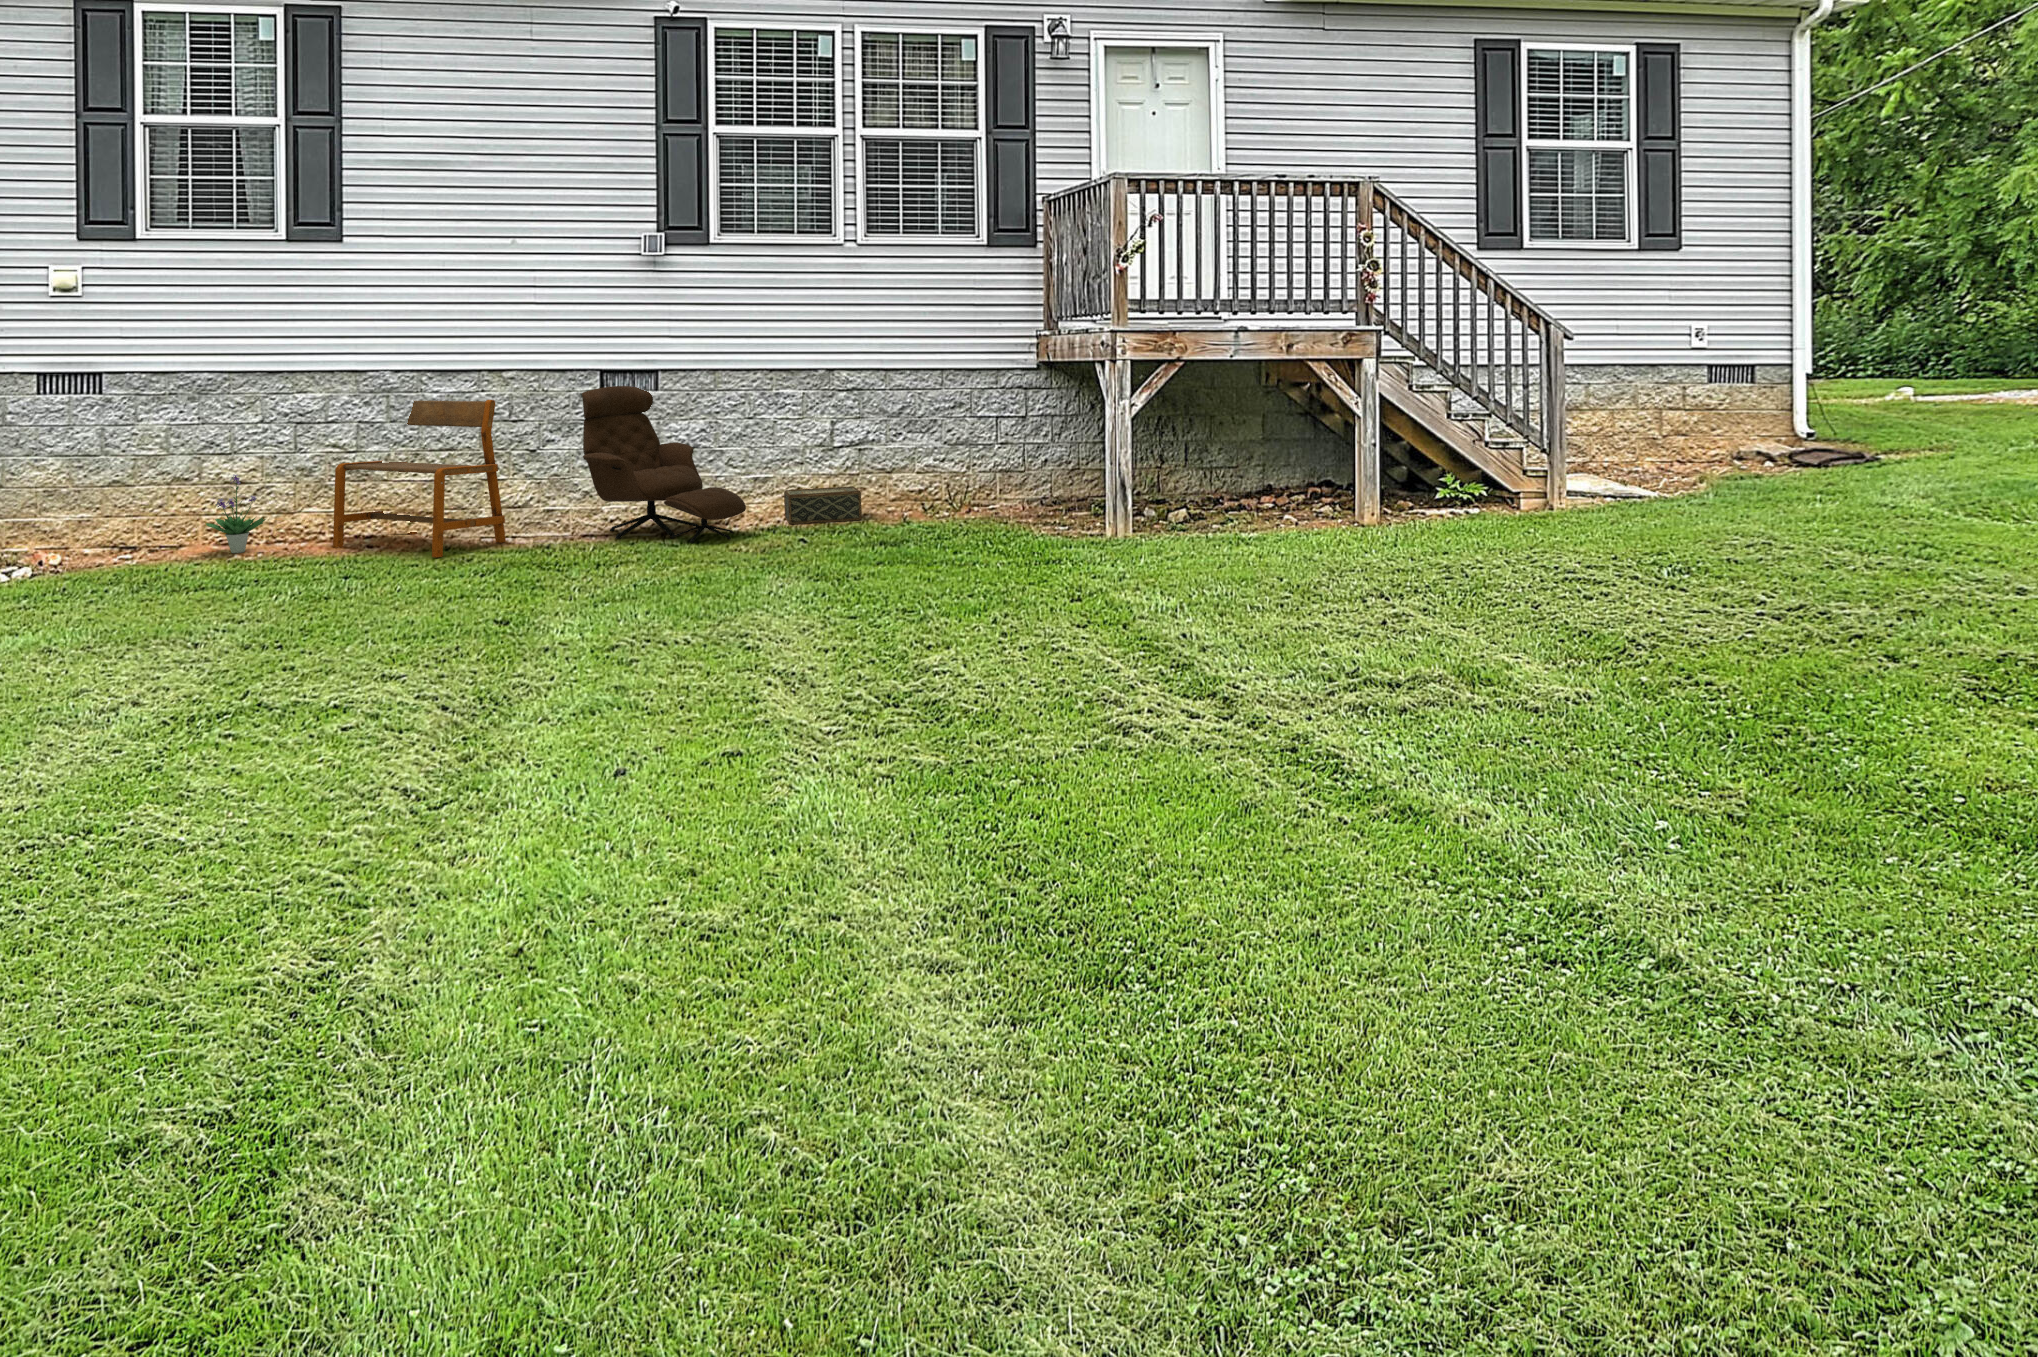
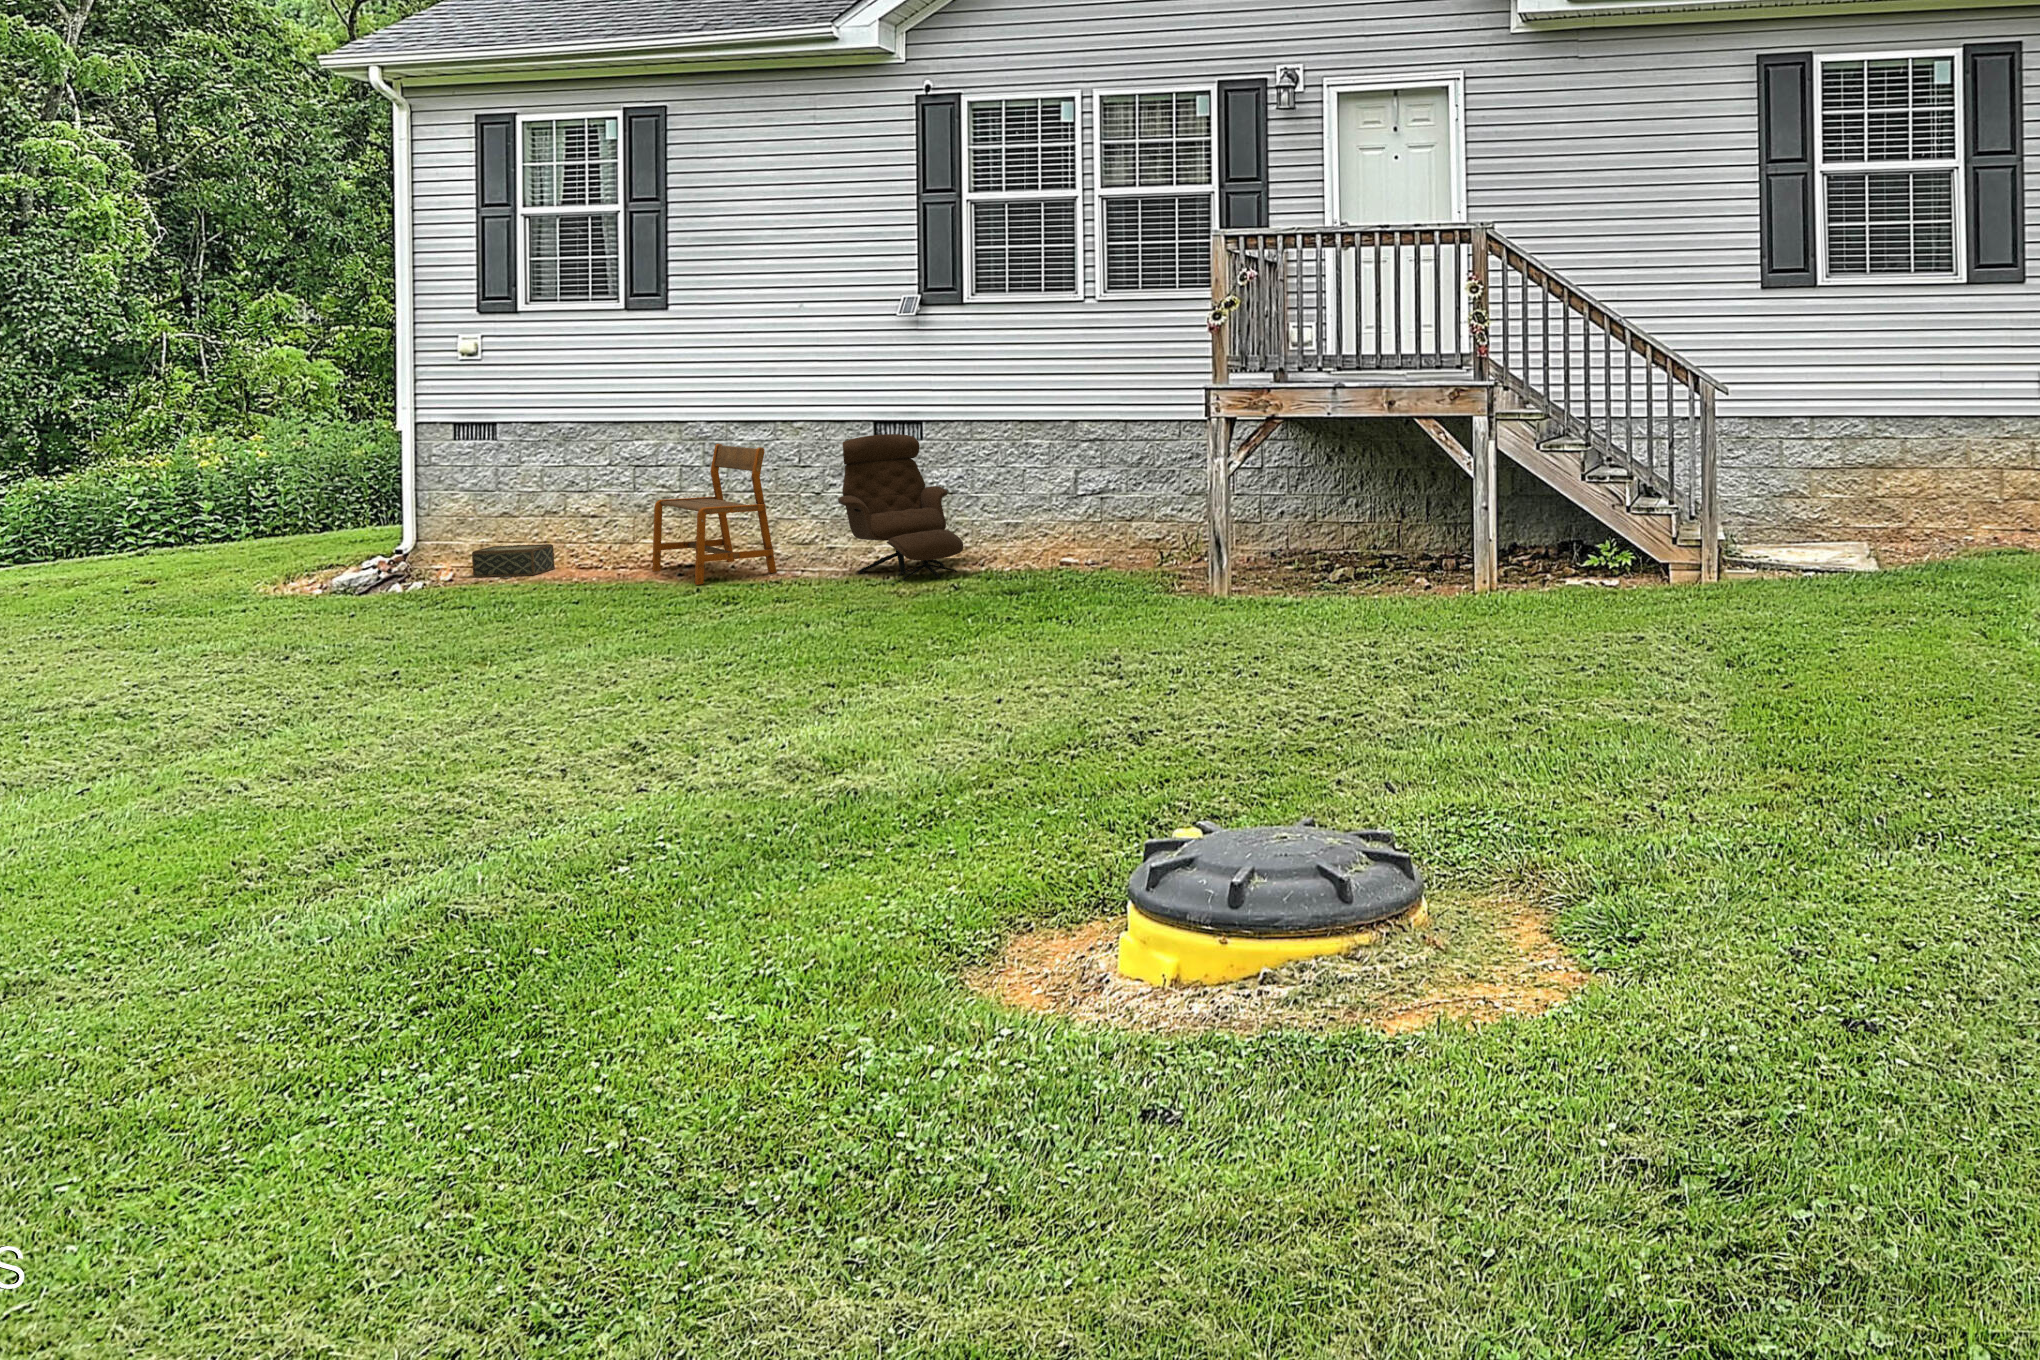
potted plant: present [206,474,266,553] -> none [557,507,609,573]
woven basket: present [784,486,862,524] -> present [472,544,555,577]

